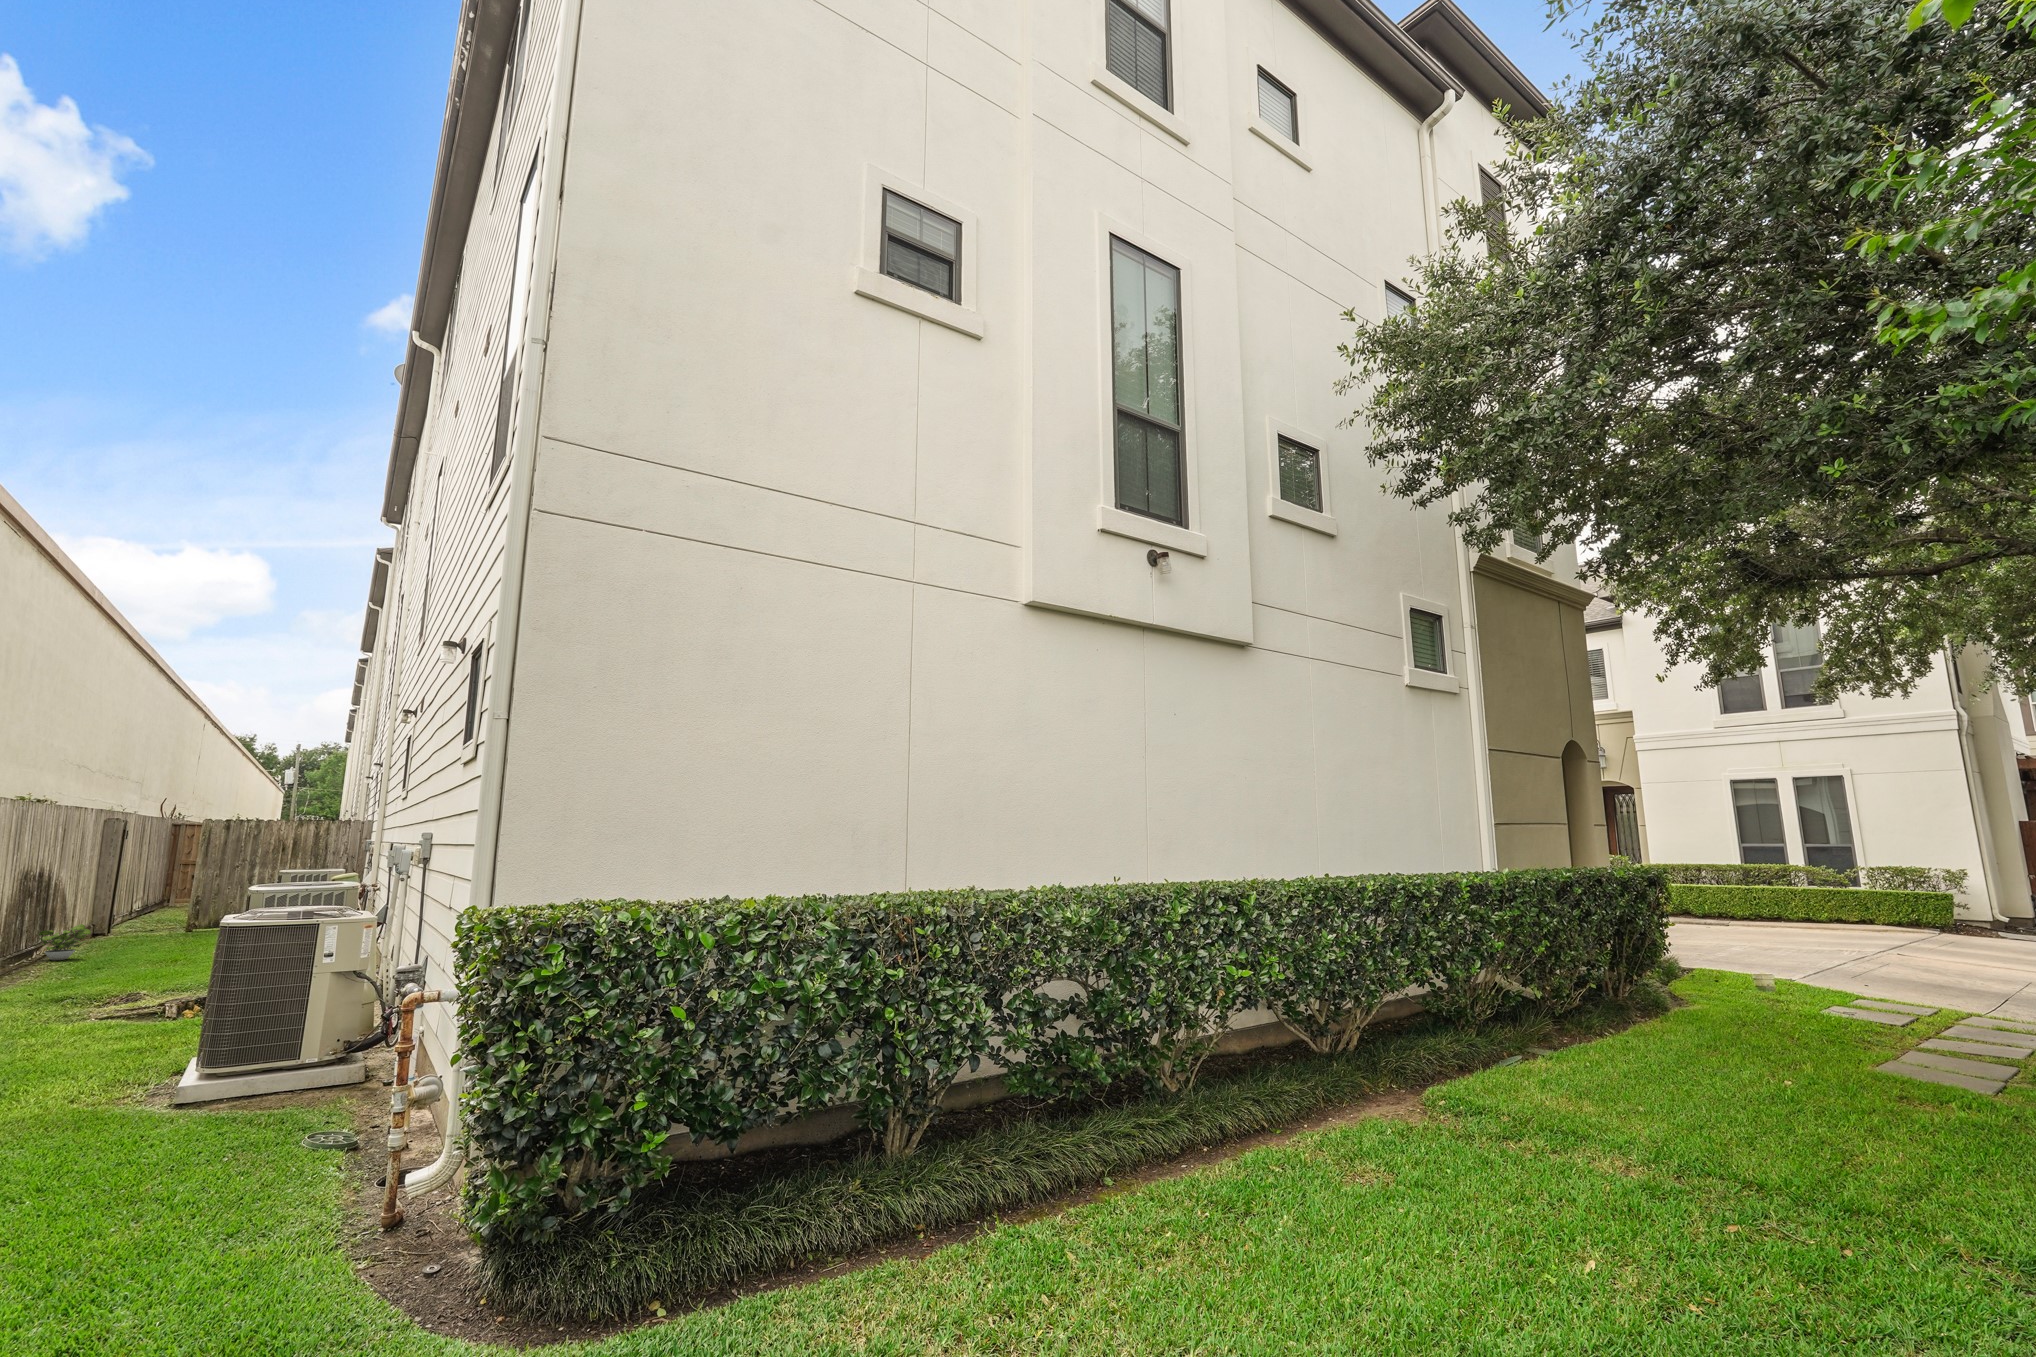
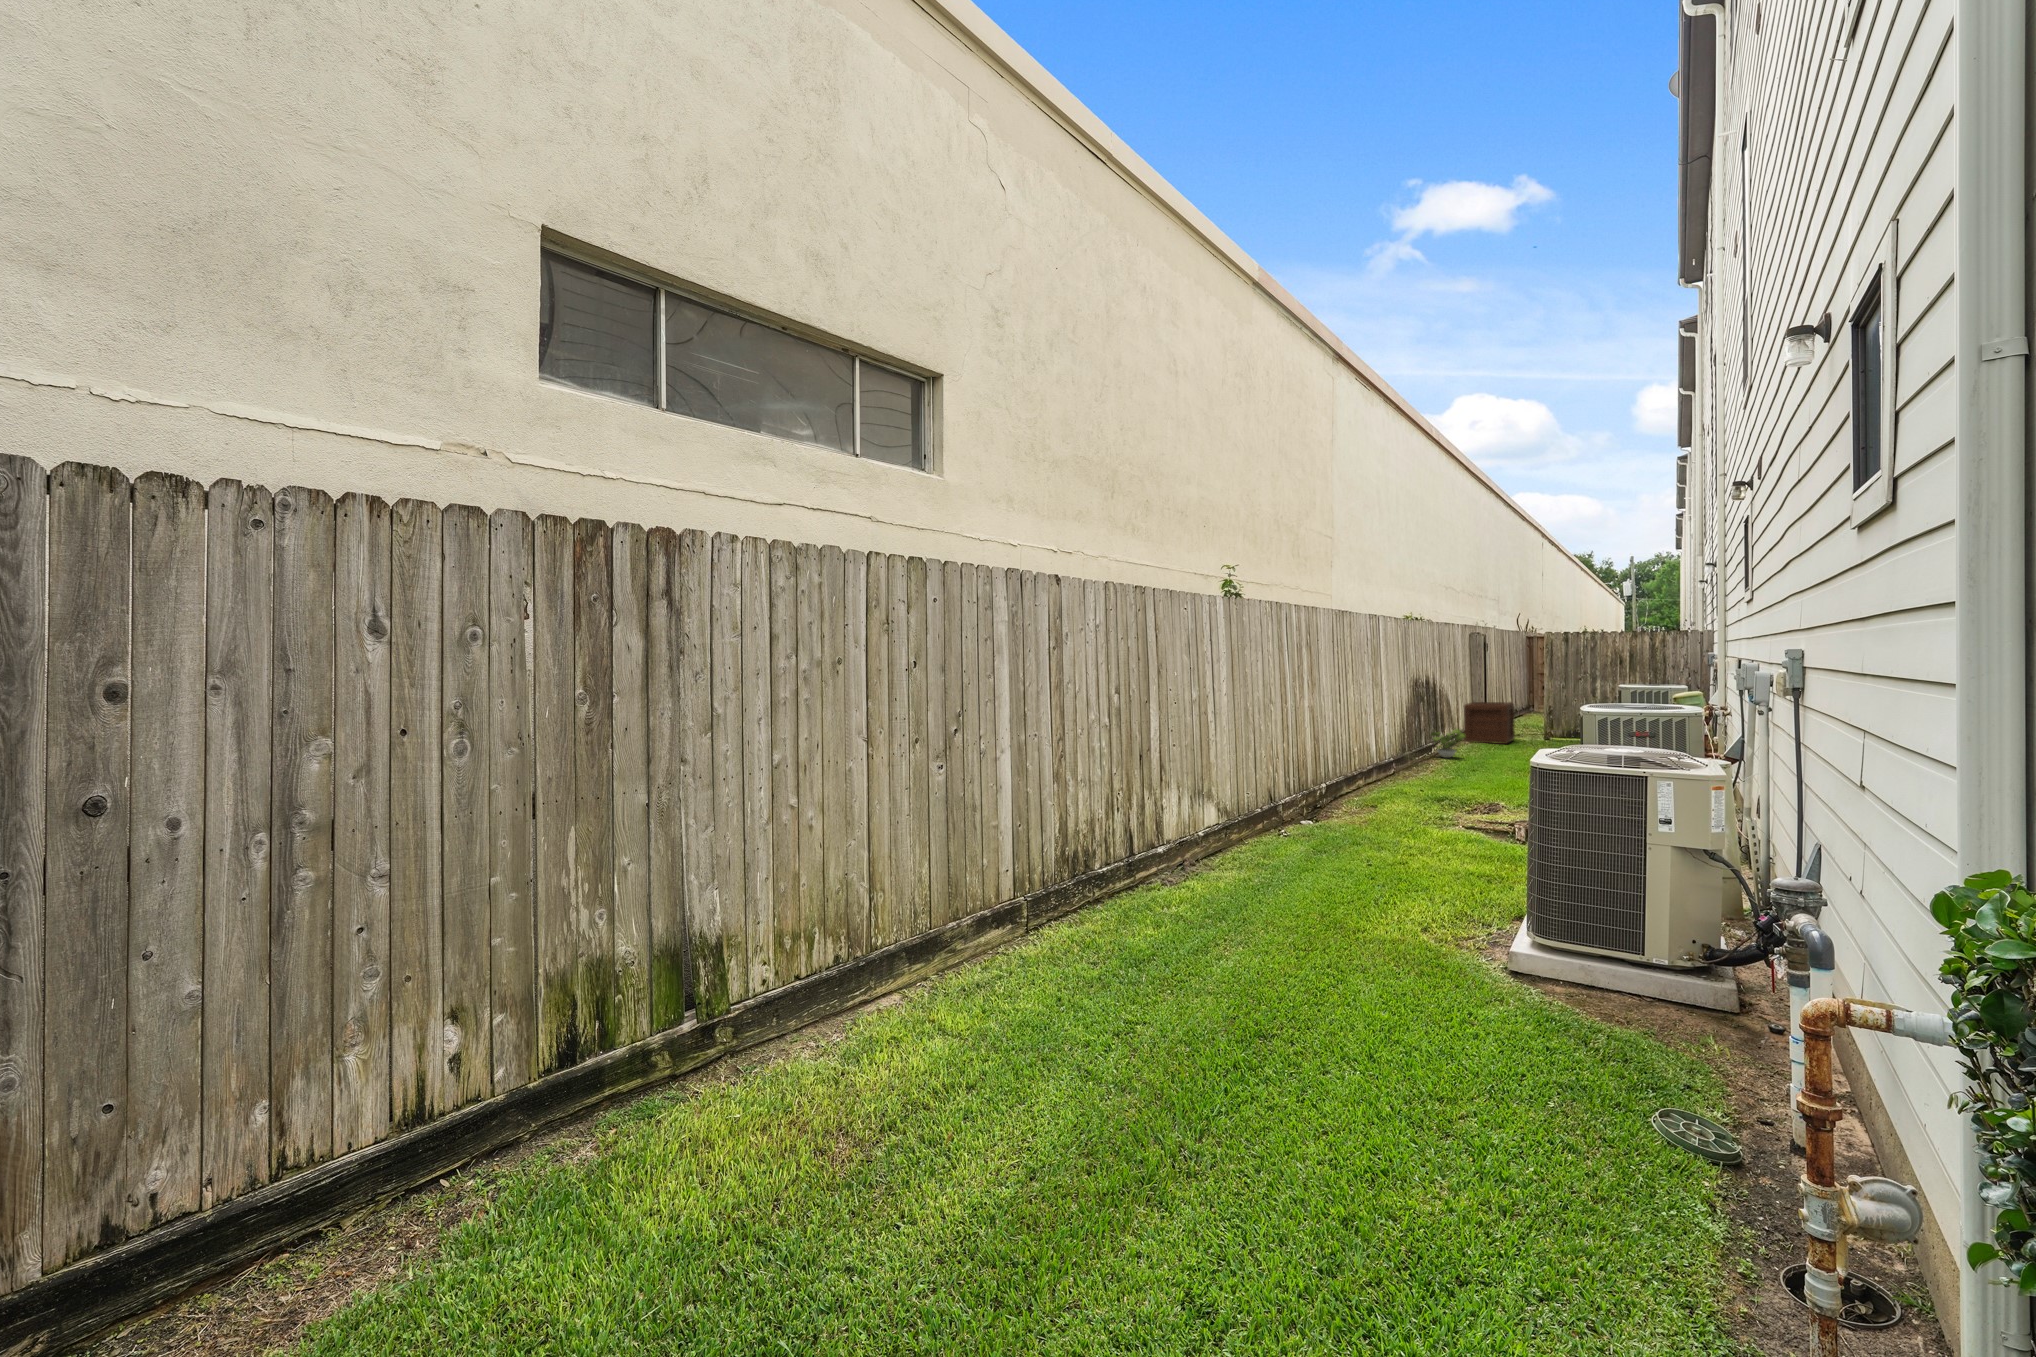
wooden crate: none [79,894,155,944] -> present [1464,702,1515,744]

